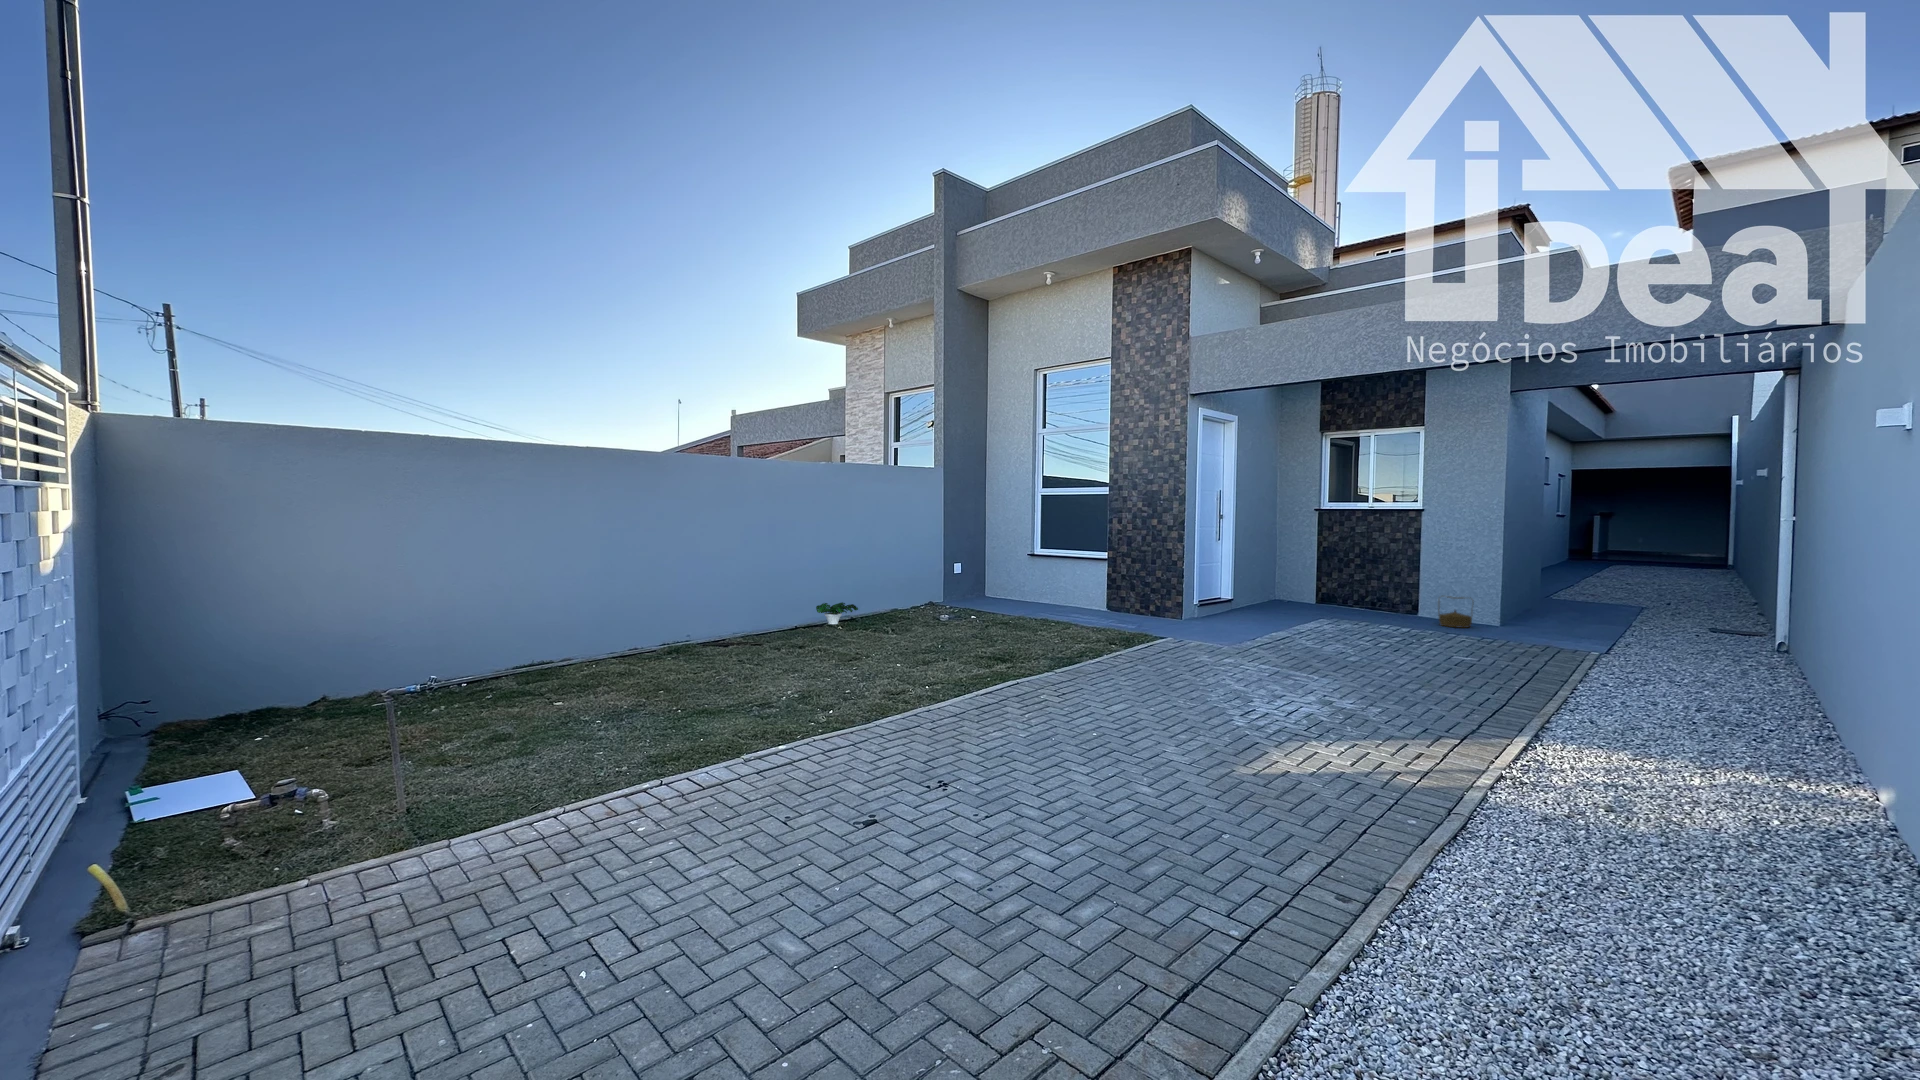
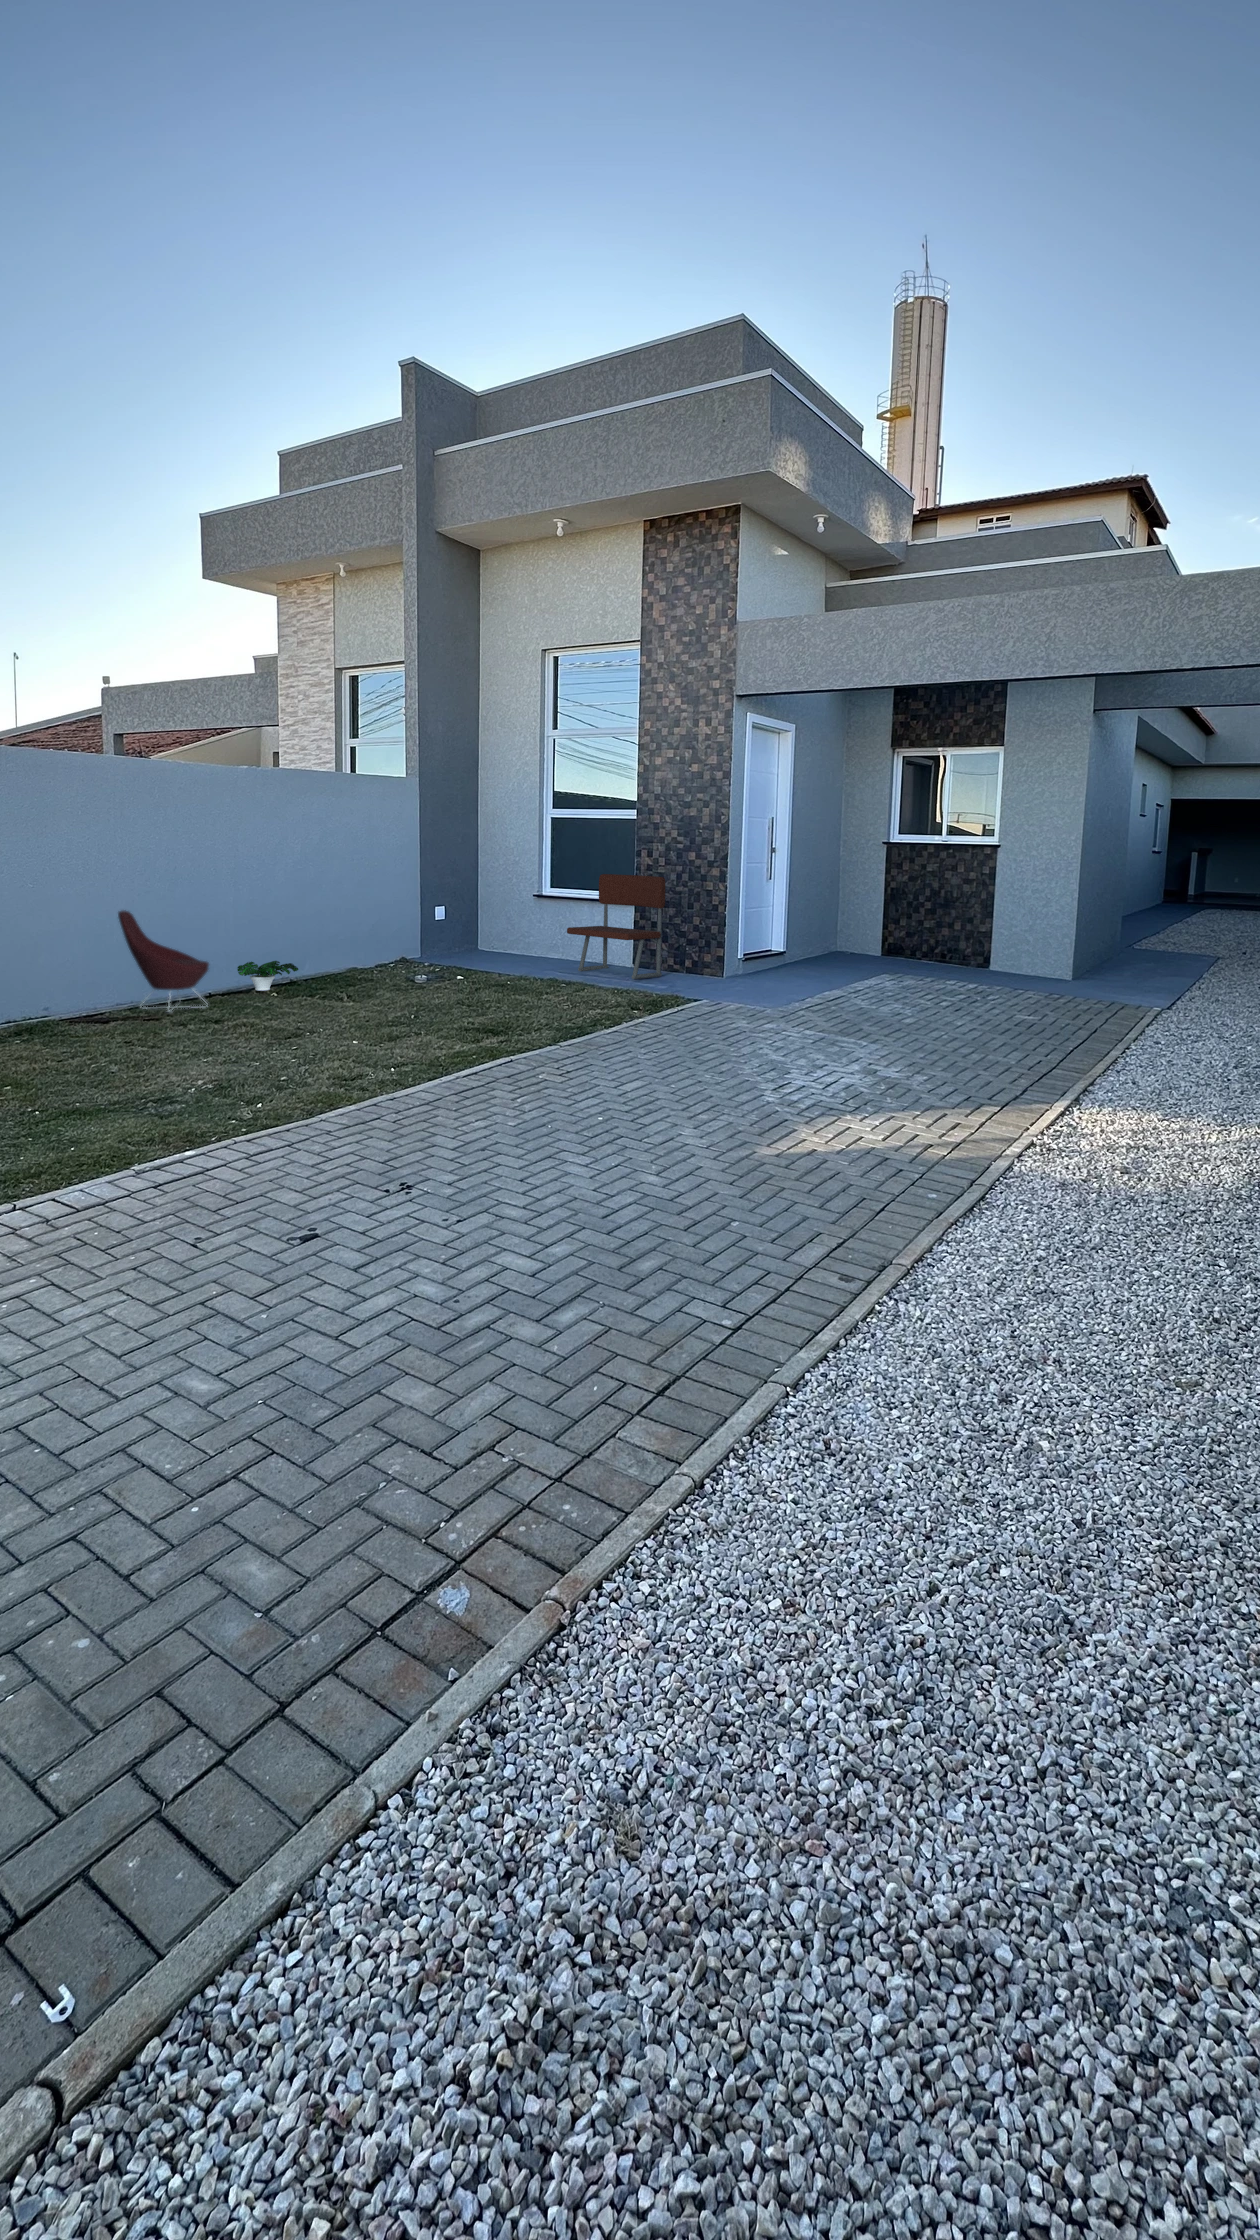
bench: none [1056,538,1134,620] -> present [567,874,665,979]
chair: none [738,565,797,639] -> present [118,910,209,1011]
woven basket: present [1438,596,1472,628] -> none [1011,945,1047,982]

